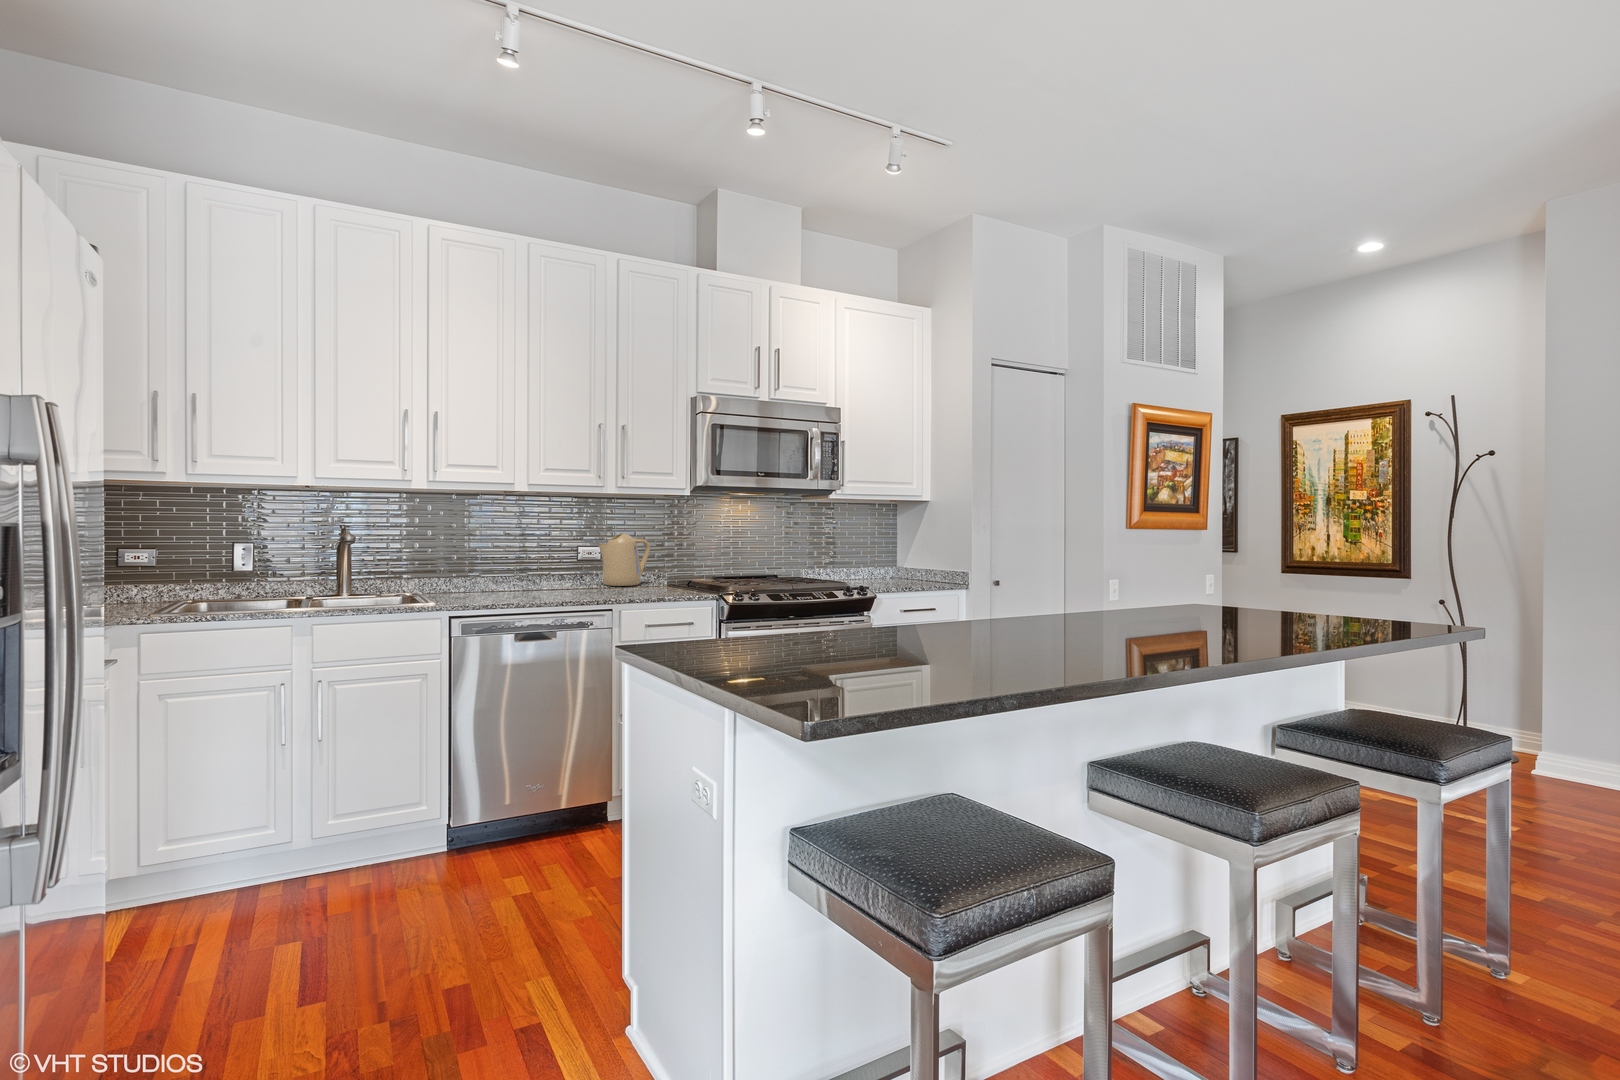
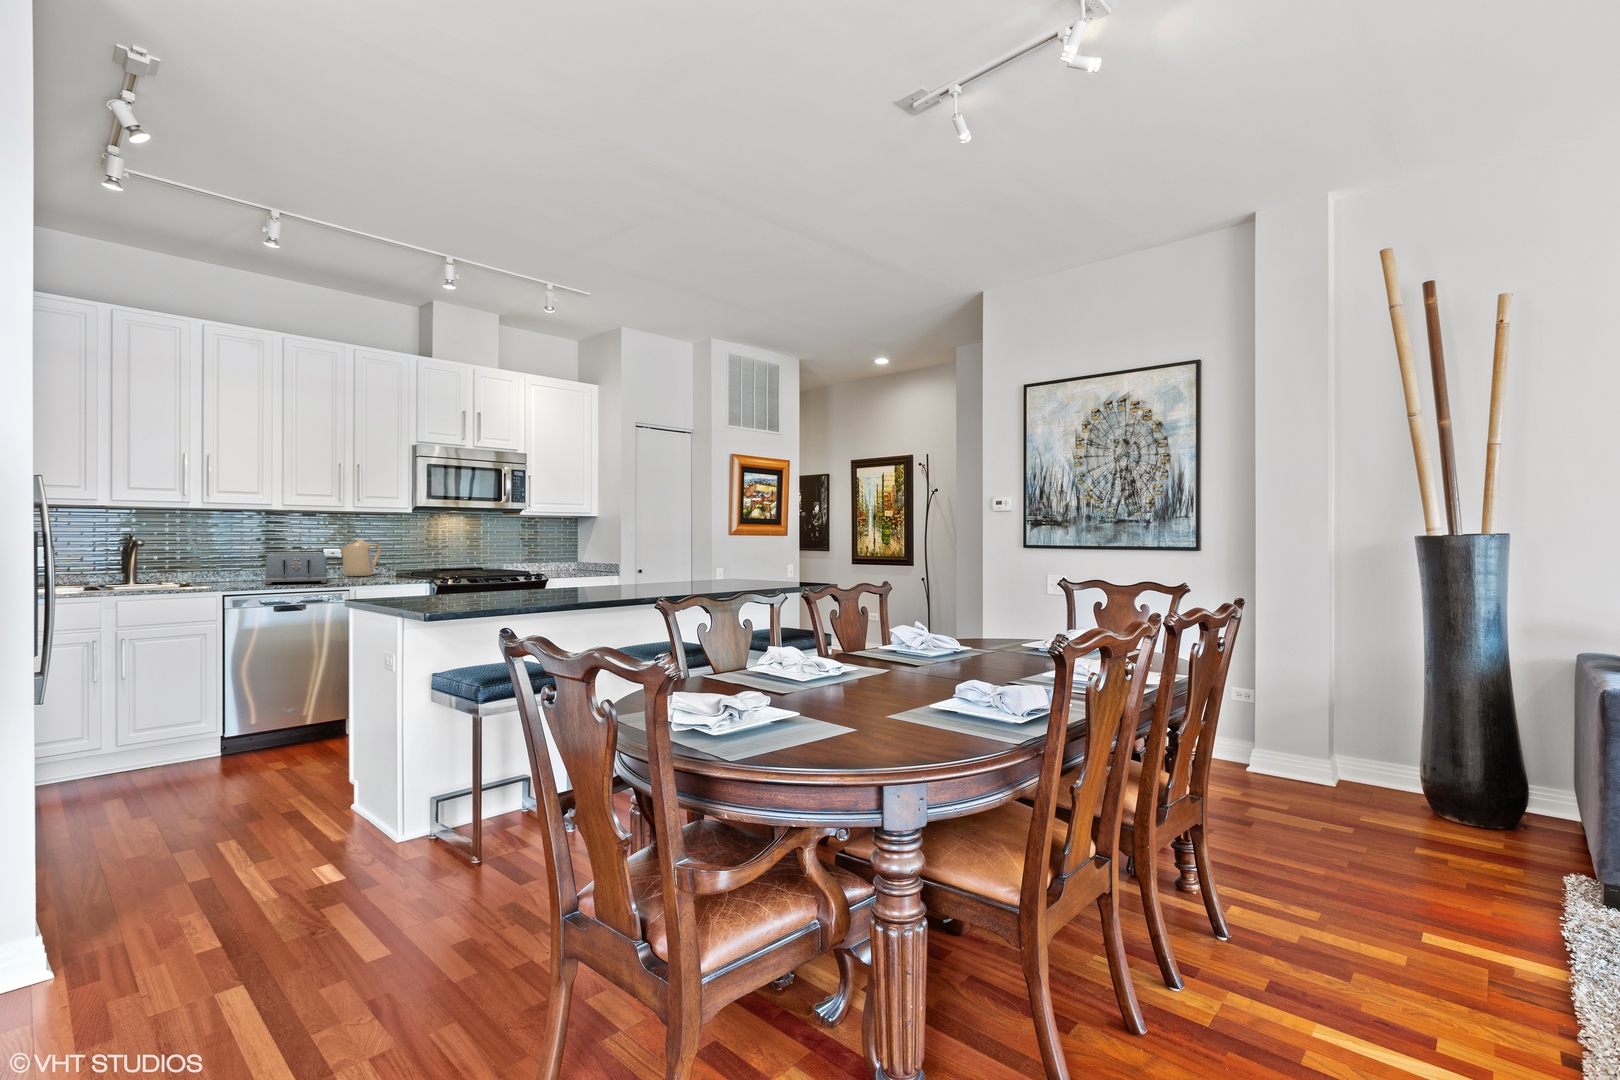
toaster: none [505,552,586,598] -> present [265,553,327,584]

